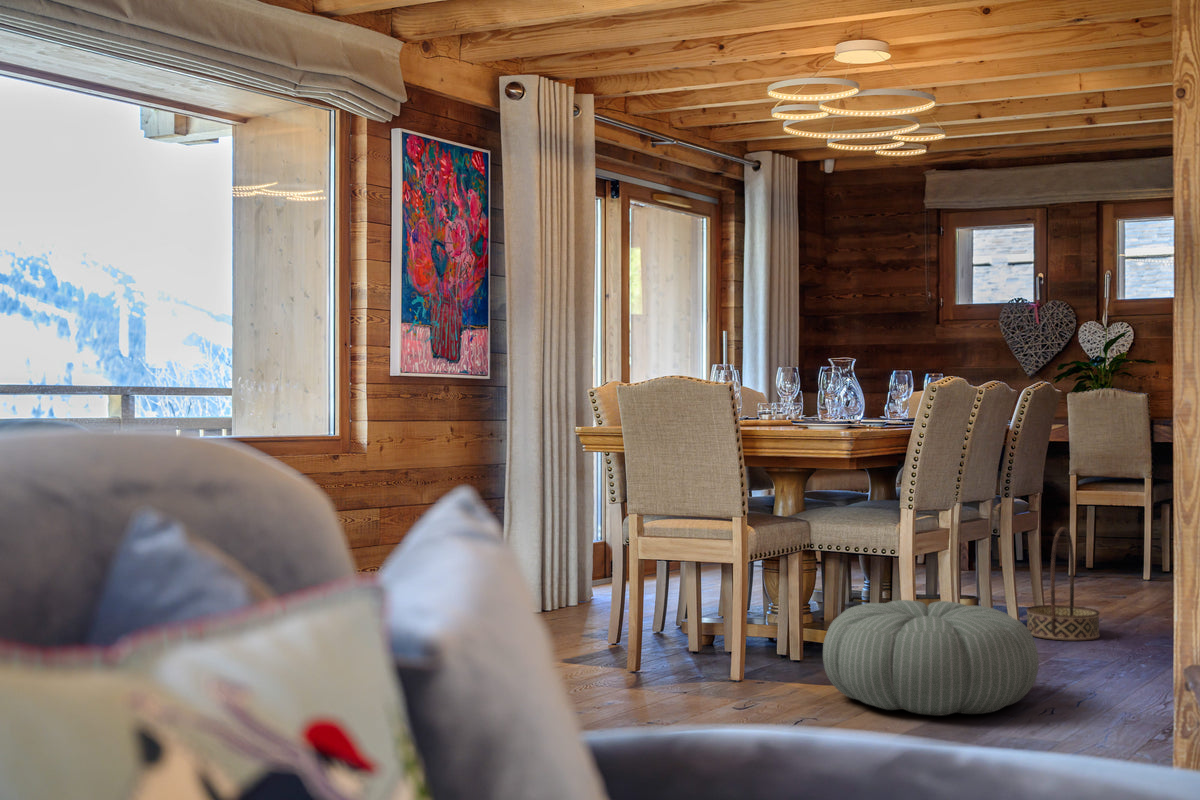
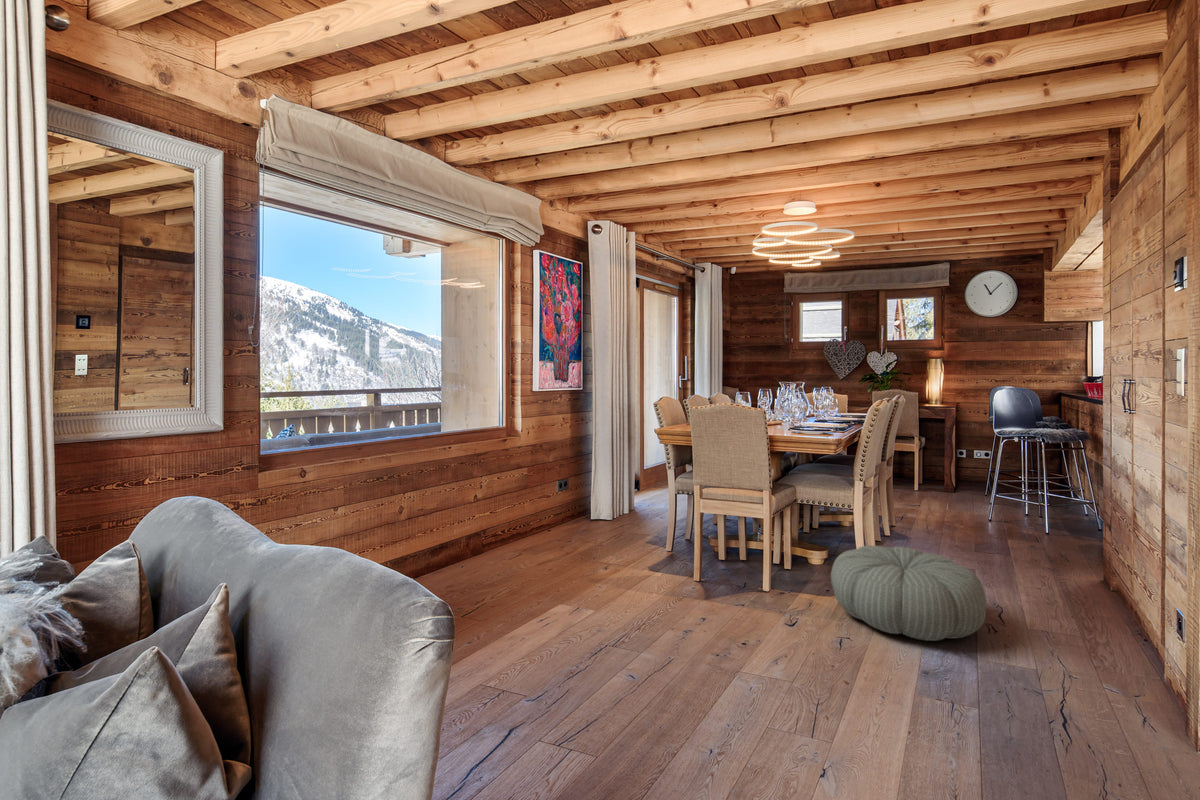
basket: present [1027,527,1100,641] -> none [898,478,944,545]

